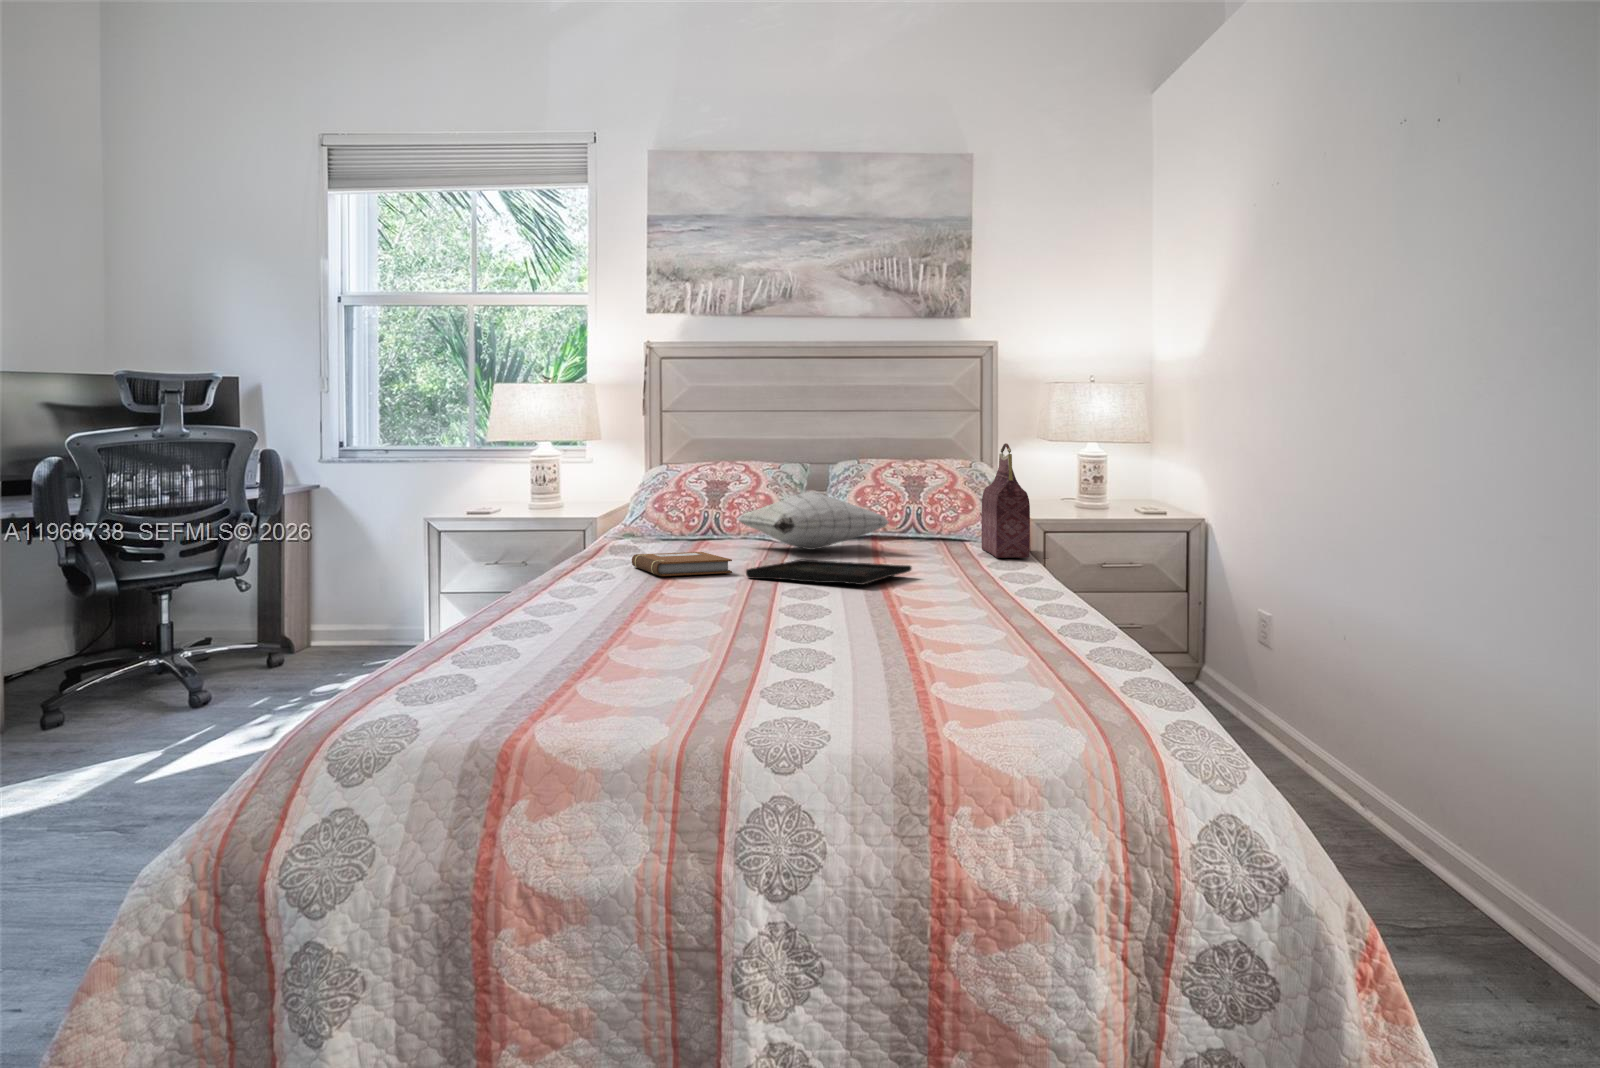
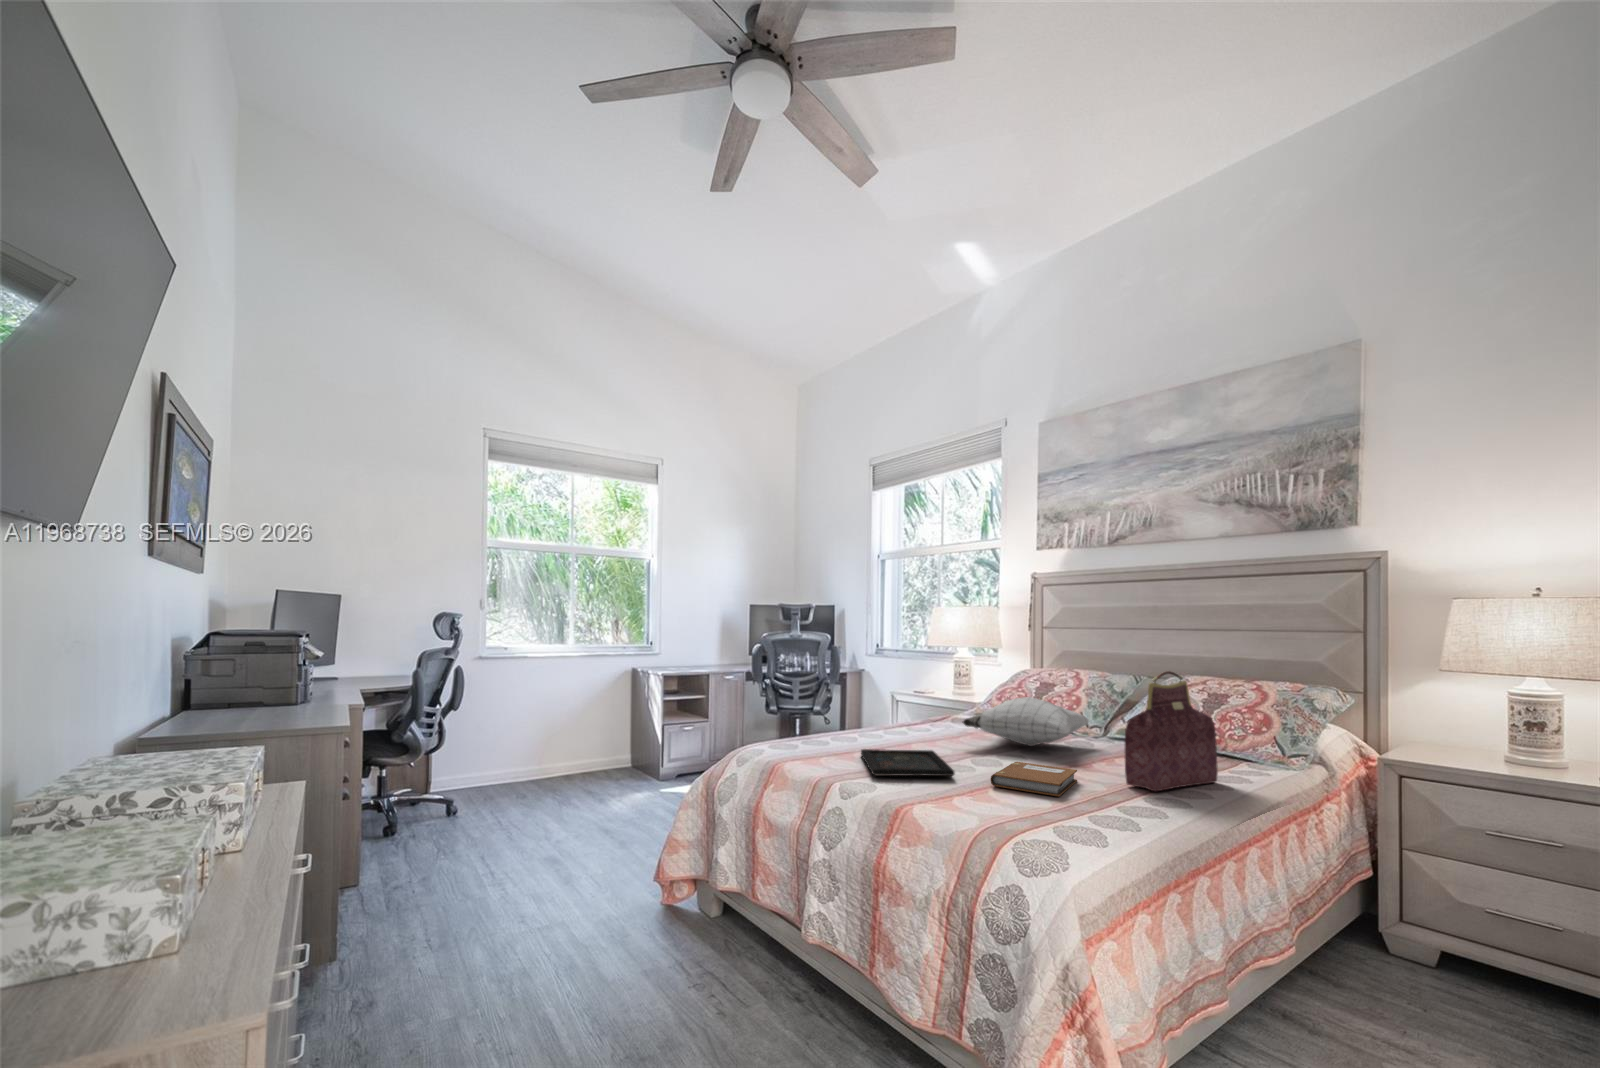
notebook: present [632,552,732,576] -> present [991,762,1077,796]

